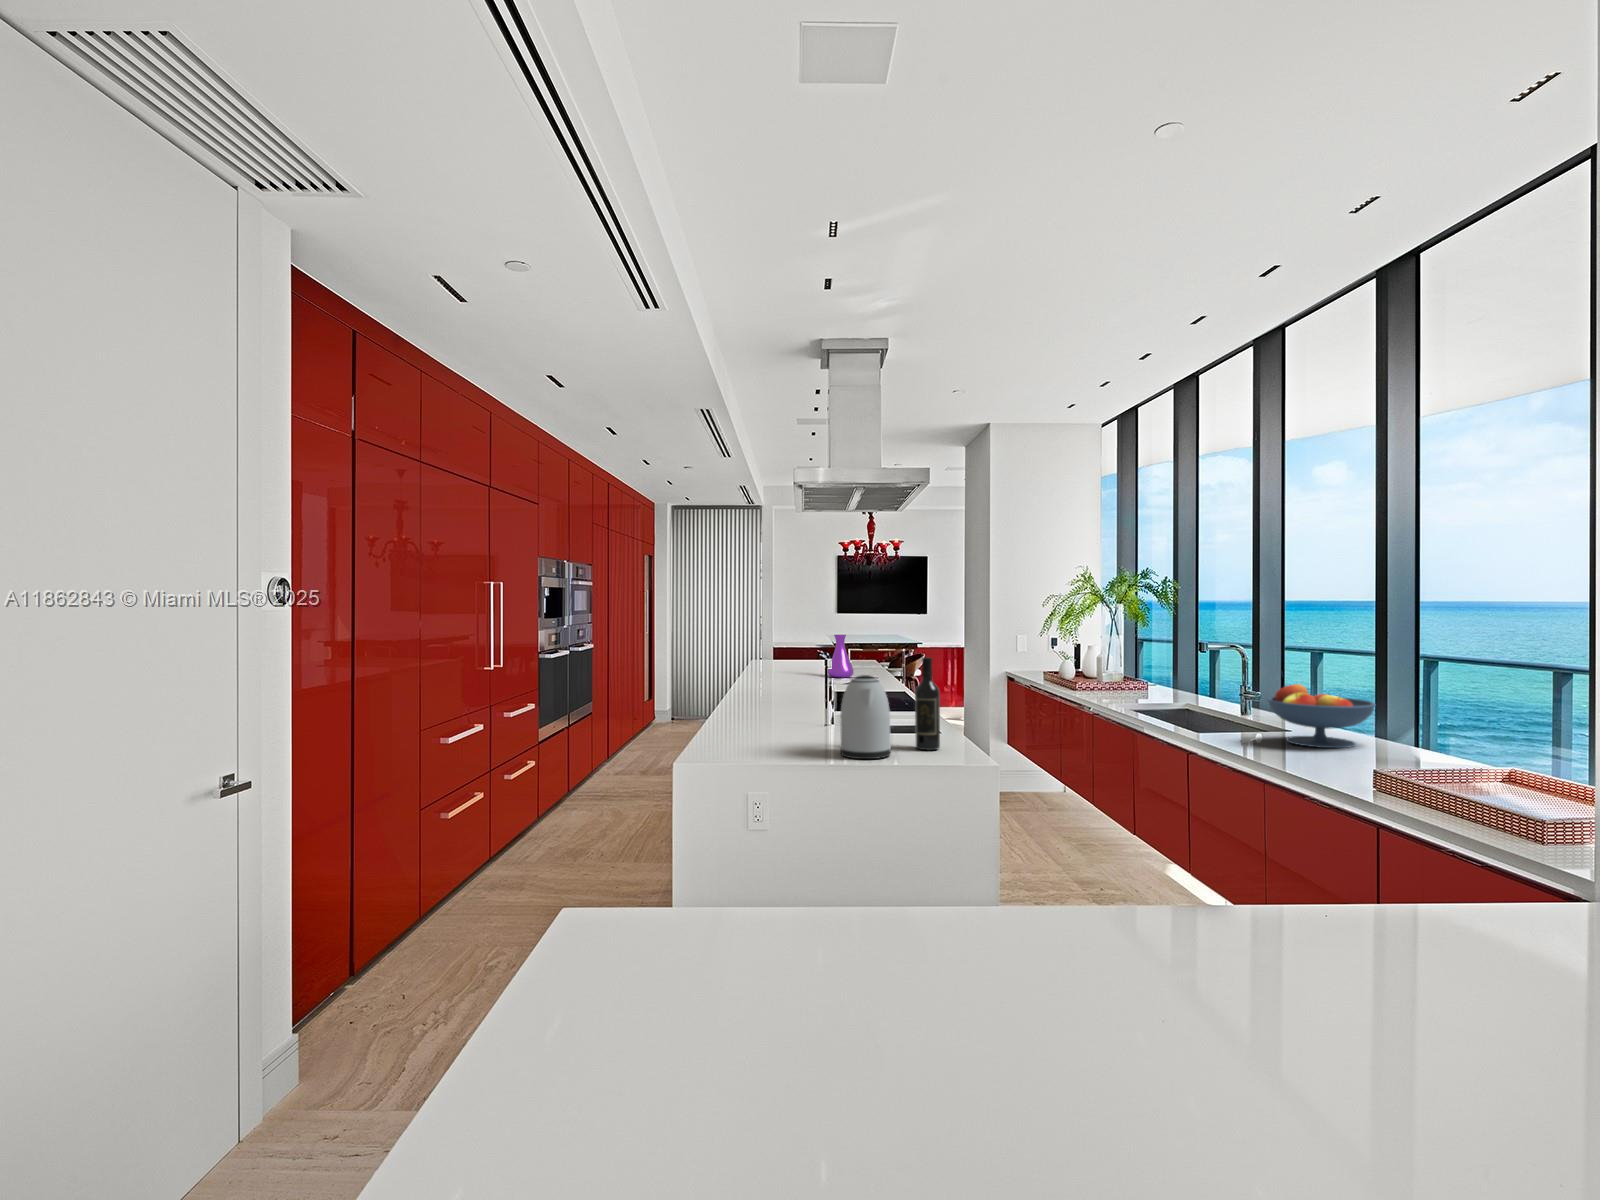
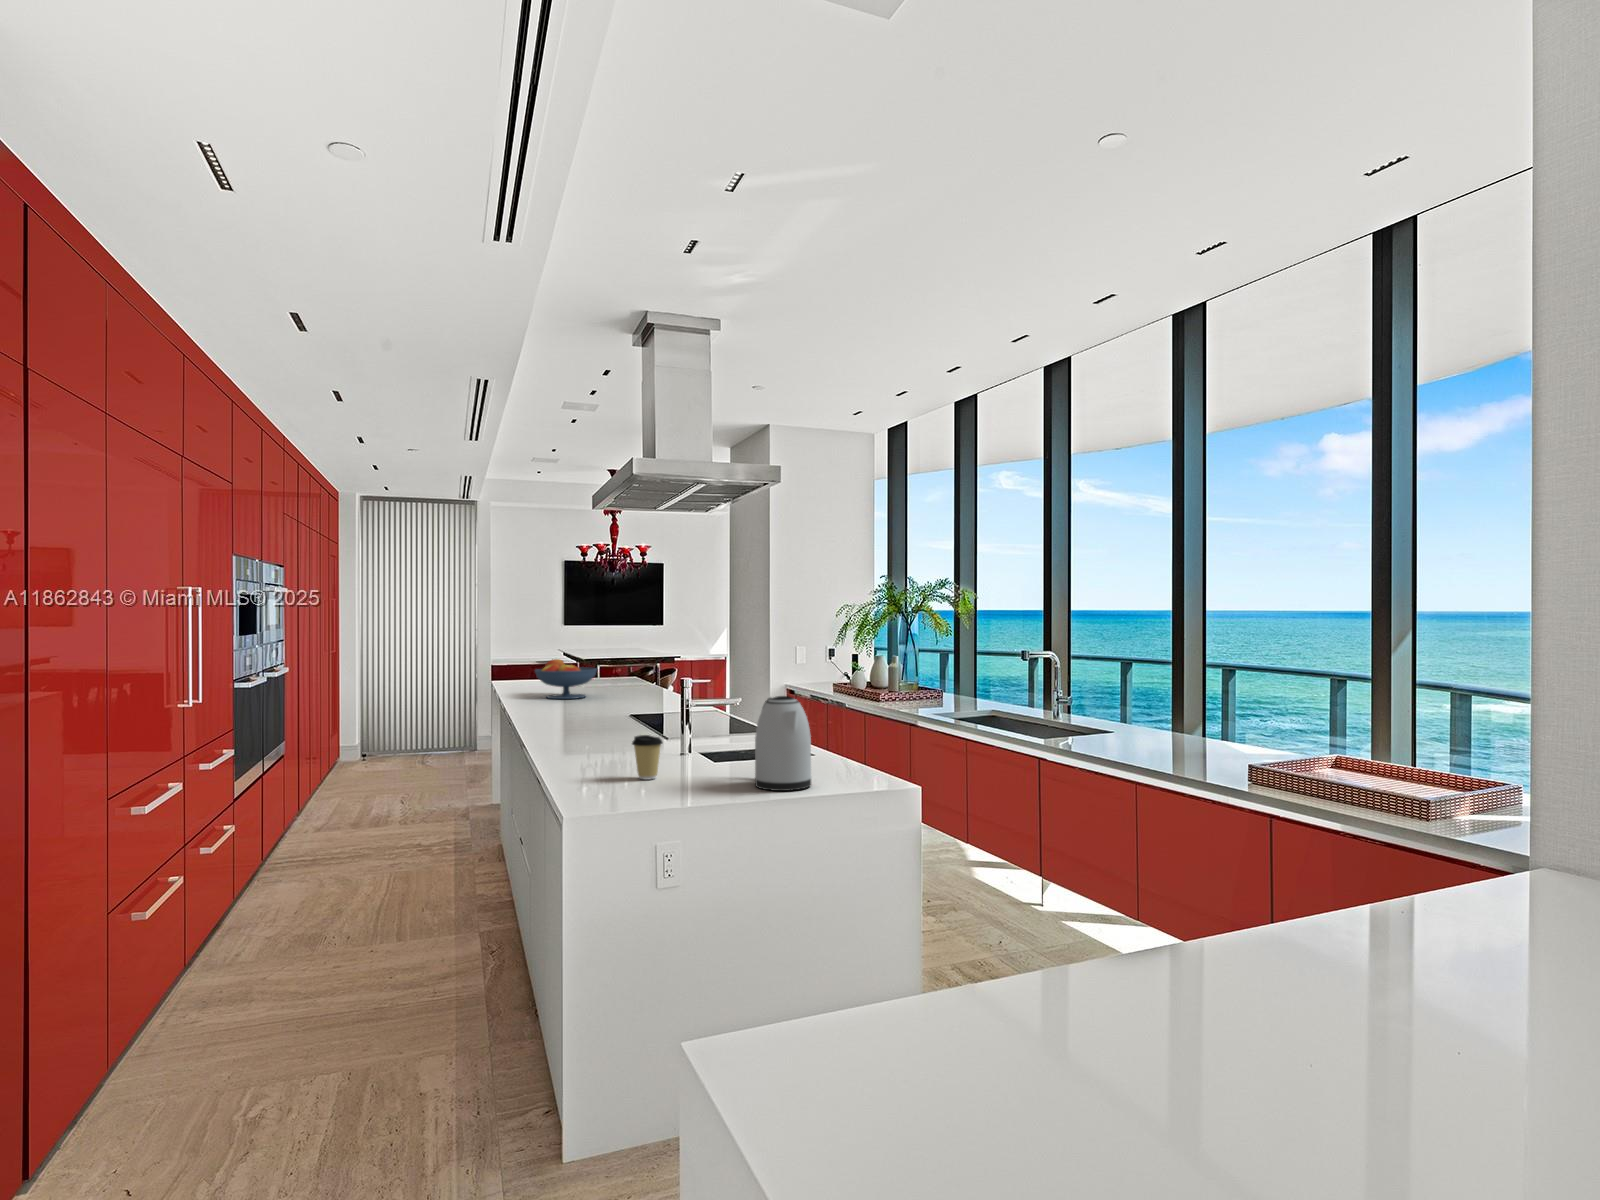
vase: present [828,635,853,678] -> none [620,651,650,700]
wine bottle: present [915,657,940,750] -> none [824,674,852,776]
fruit bowl: present [1267,684,1376,748] -> present [535,659,597,699]
coffee cup: none [749,705,775,742] -> present [632,735,663,780]

